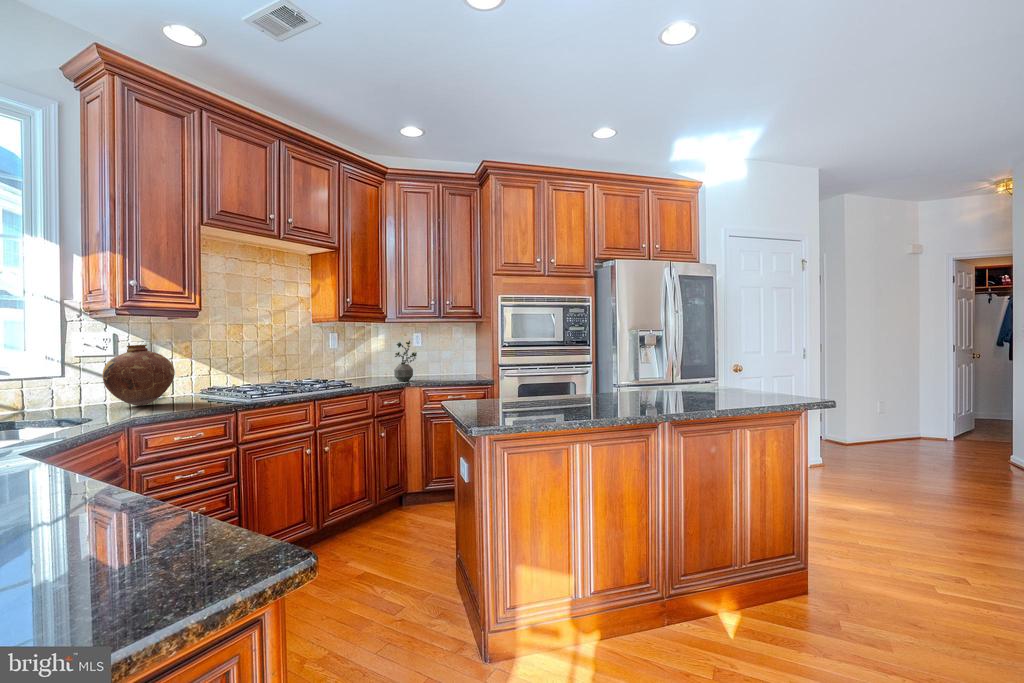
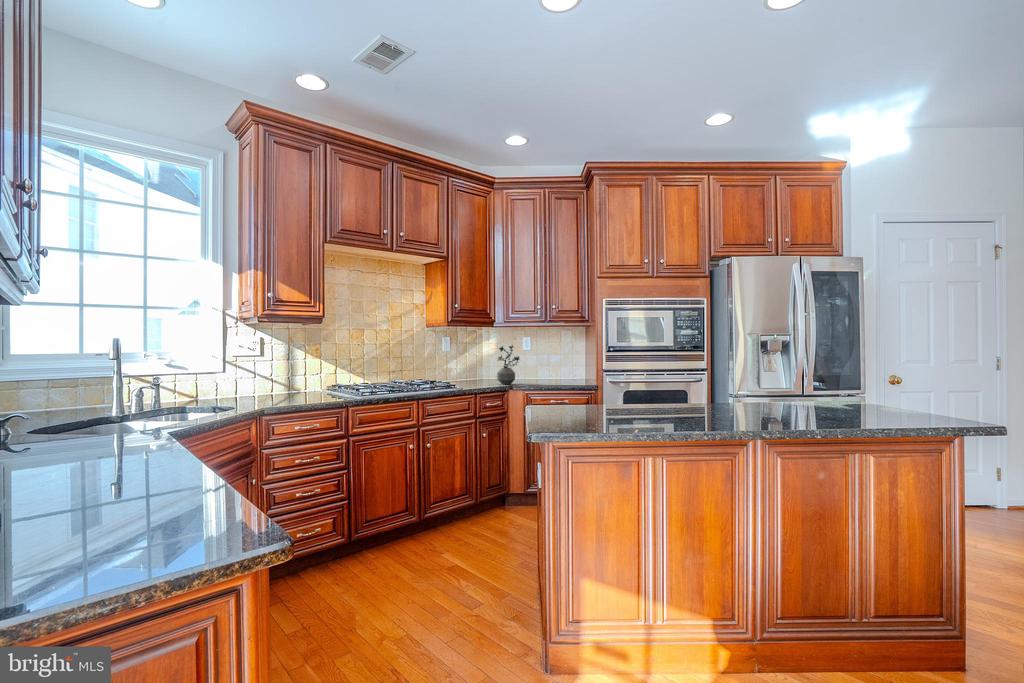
vase: present [103,345,175,406] -> none [250,347,304,398]

